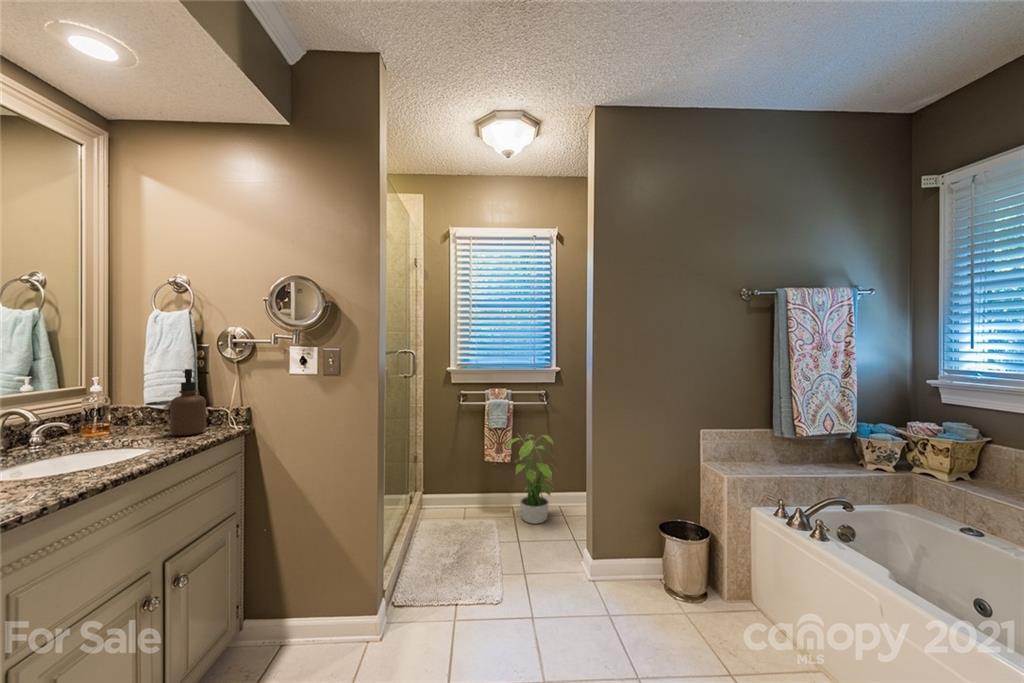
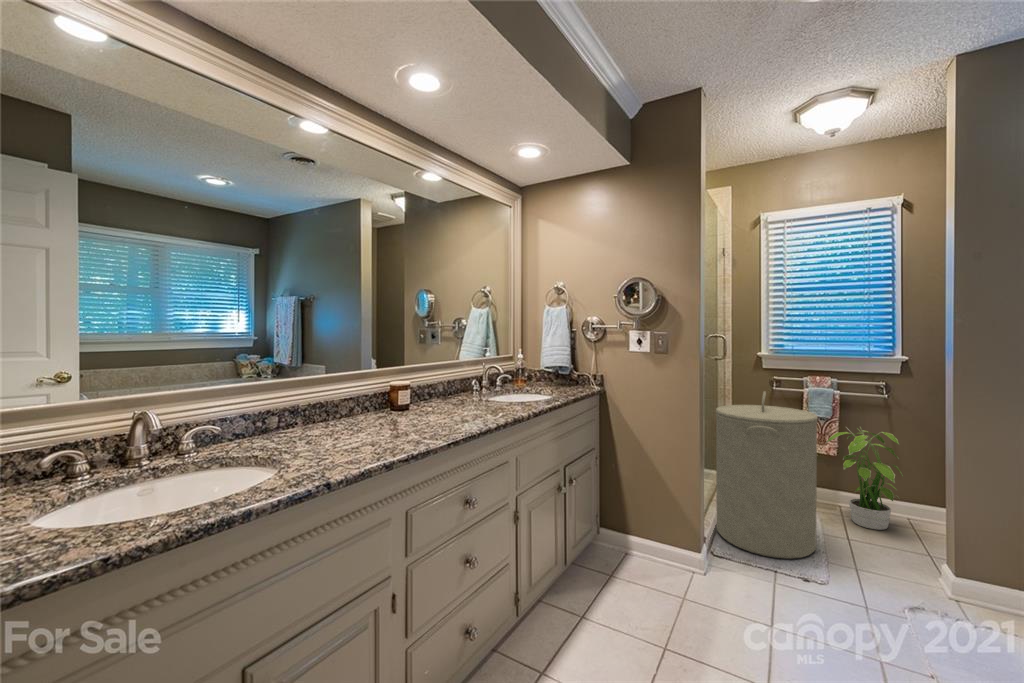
soap dispenser: present [170,369,206,436] -> none [561,346,580,389]
laundry hamper: none [403,410,496,591] -> present [716,392,818,559]

